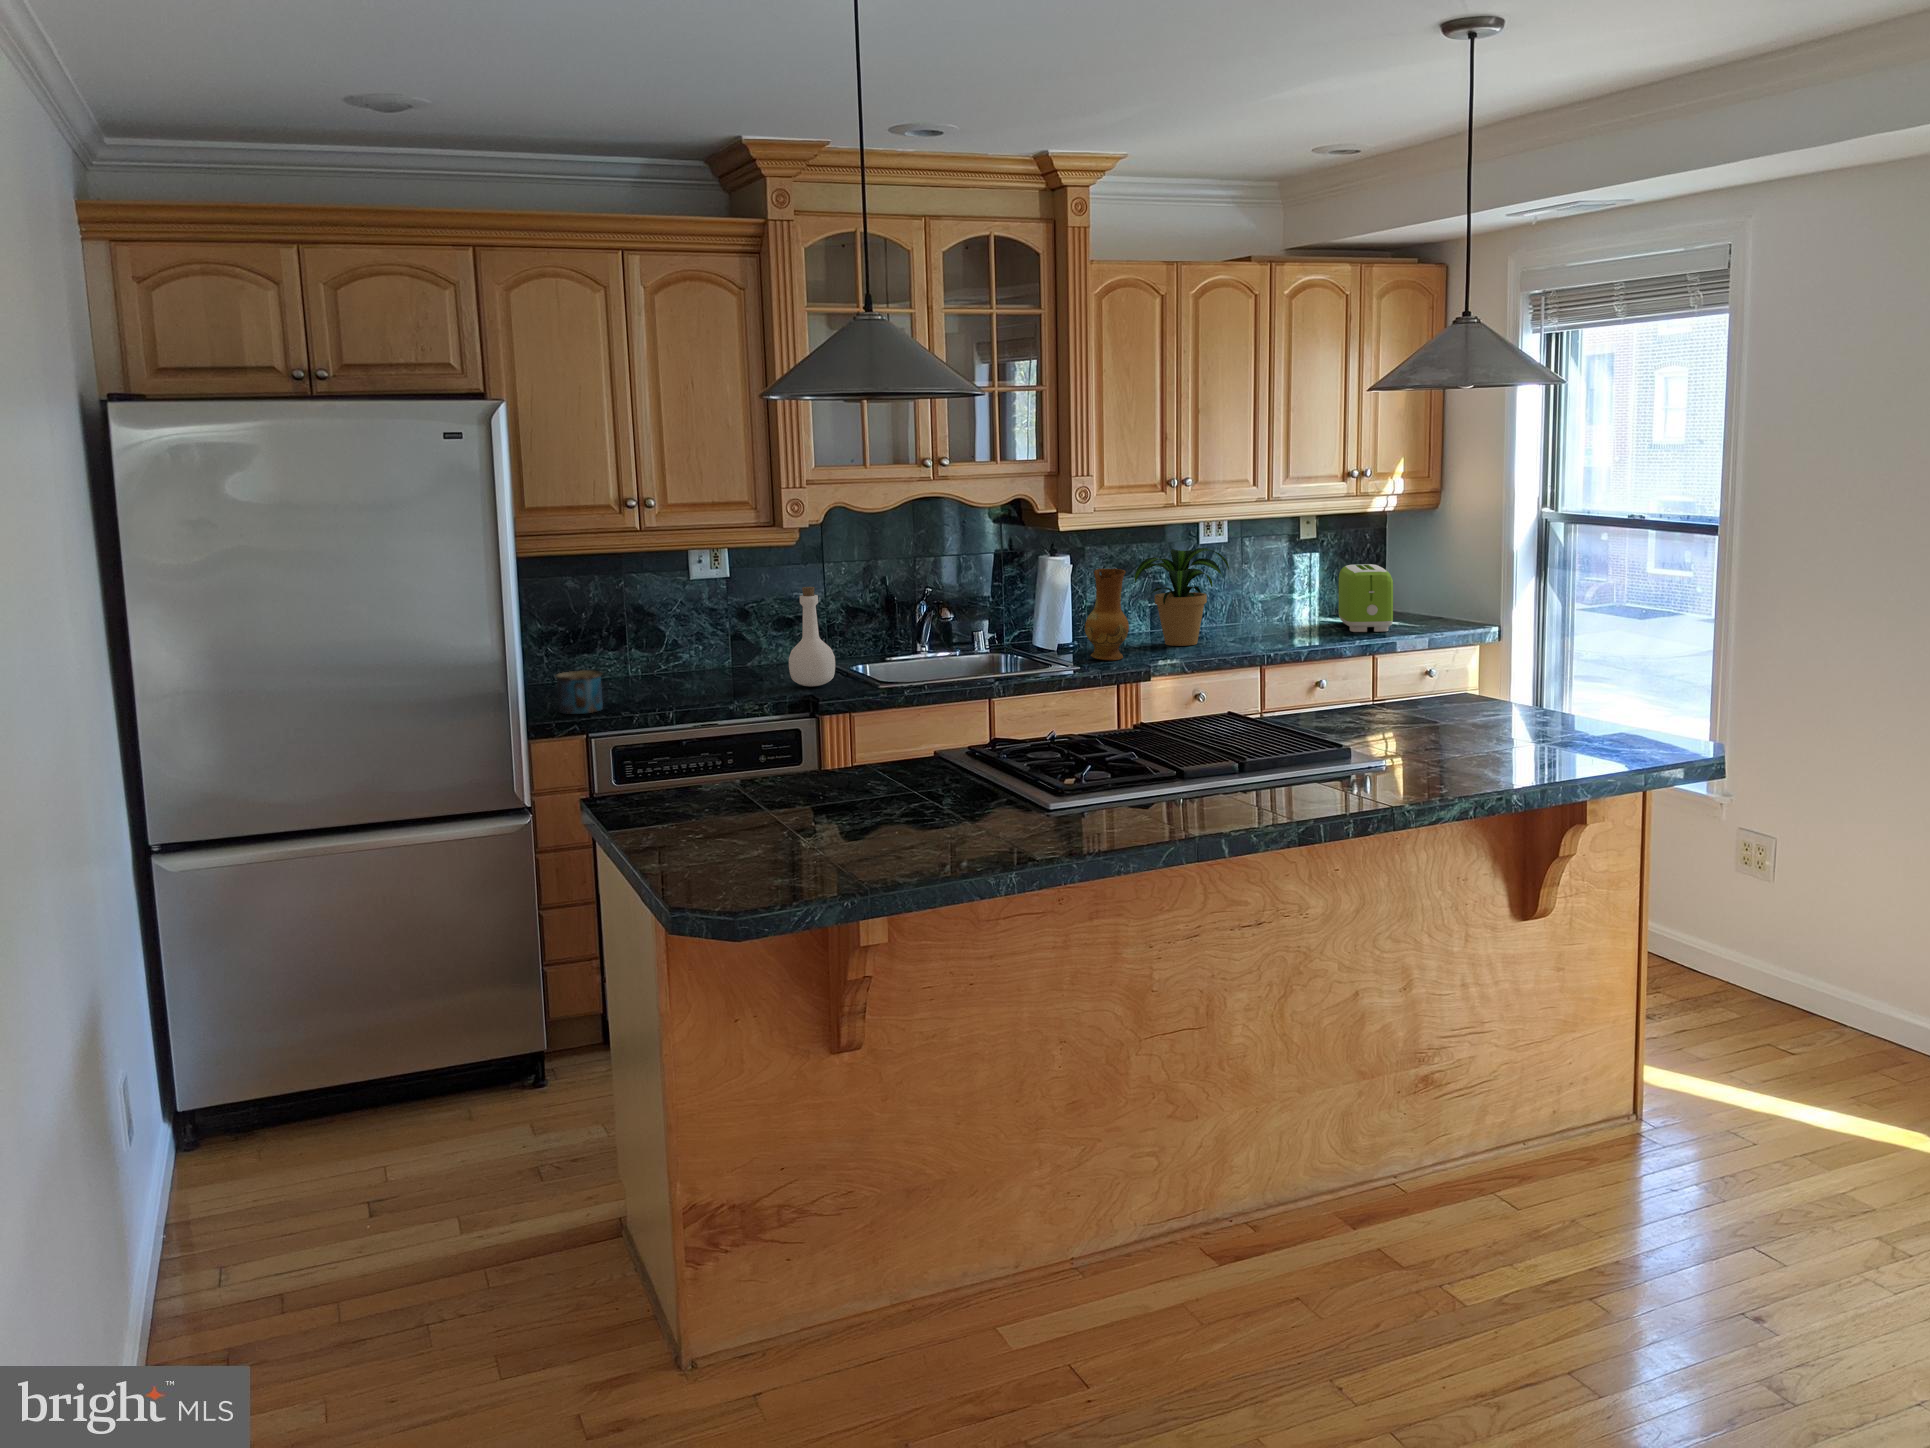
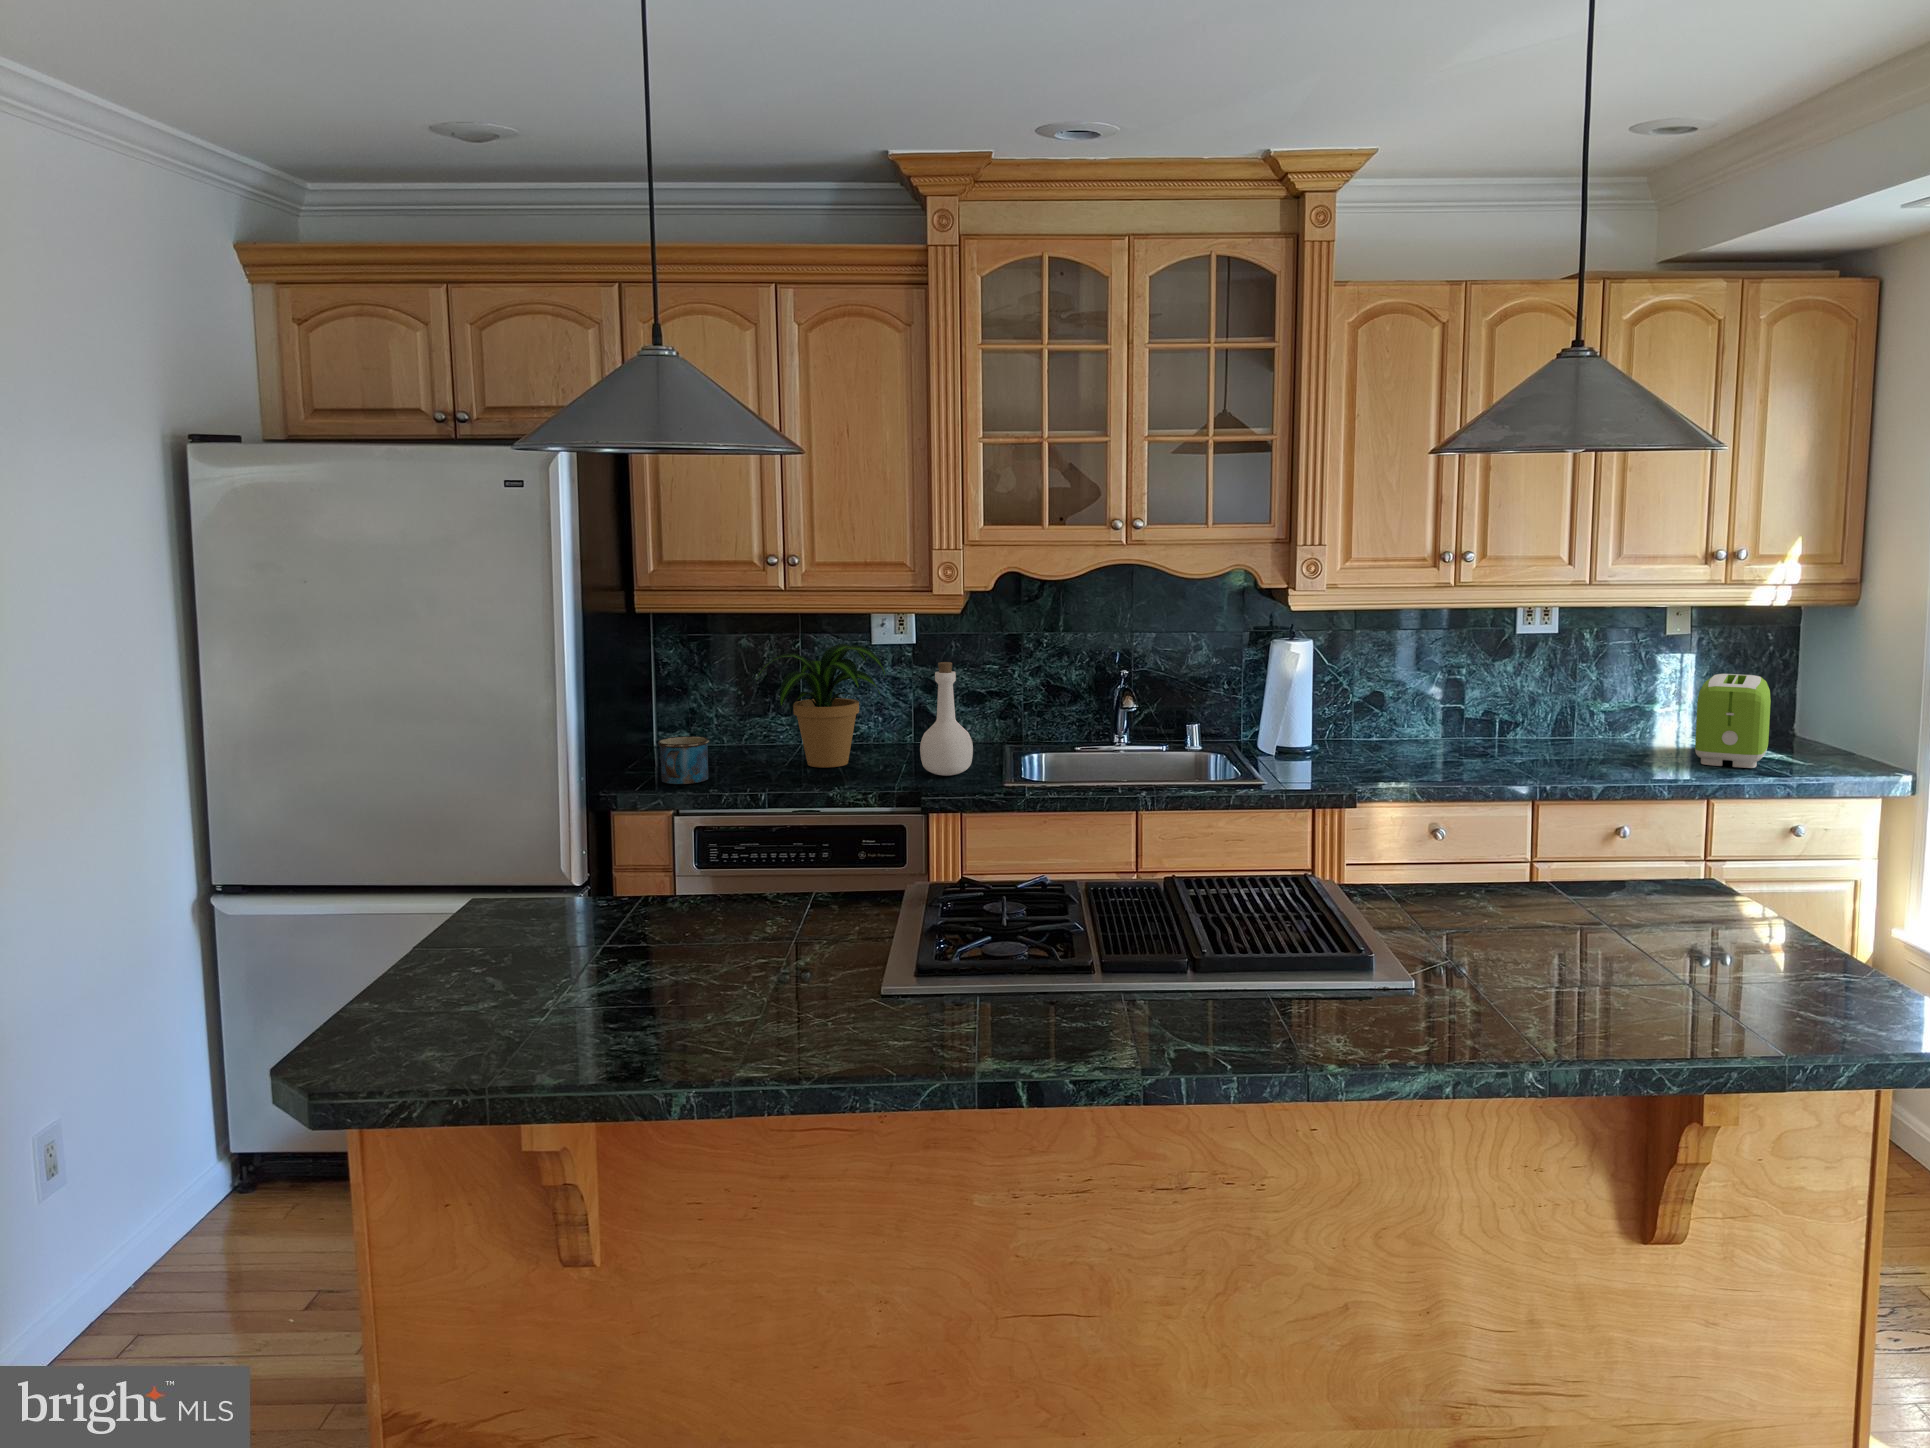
potted plant: present [1134,548,1229,646] -> present [757,644,885,767]
ceramic jug: present [1085,569,1129,661] -> none [1305,661,1361,775]

